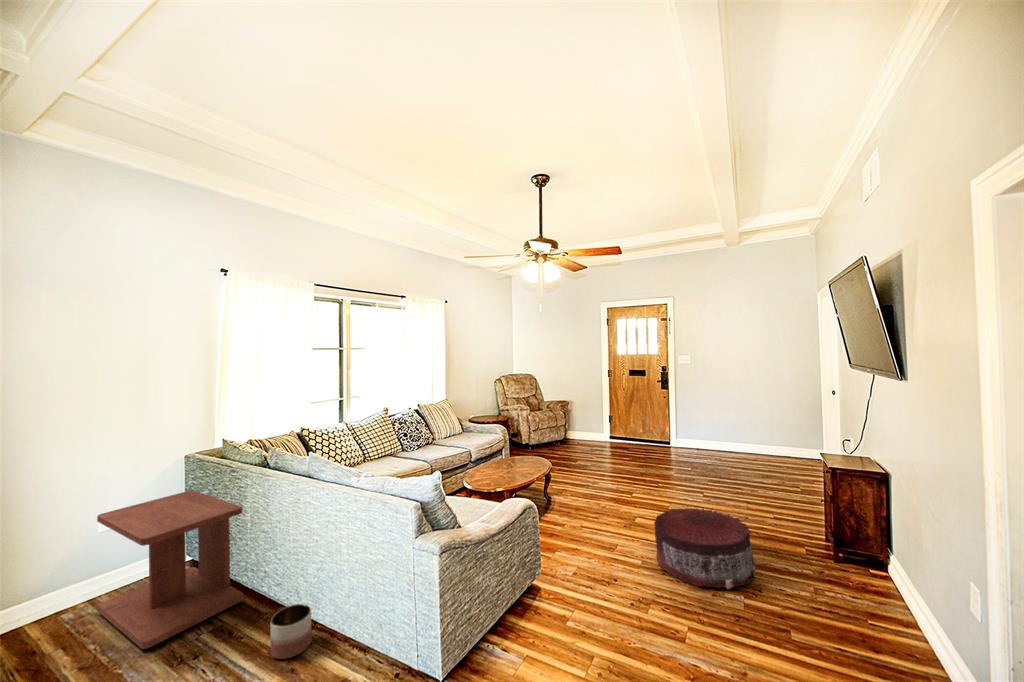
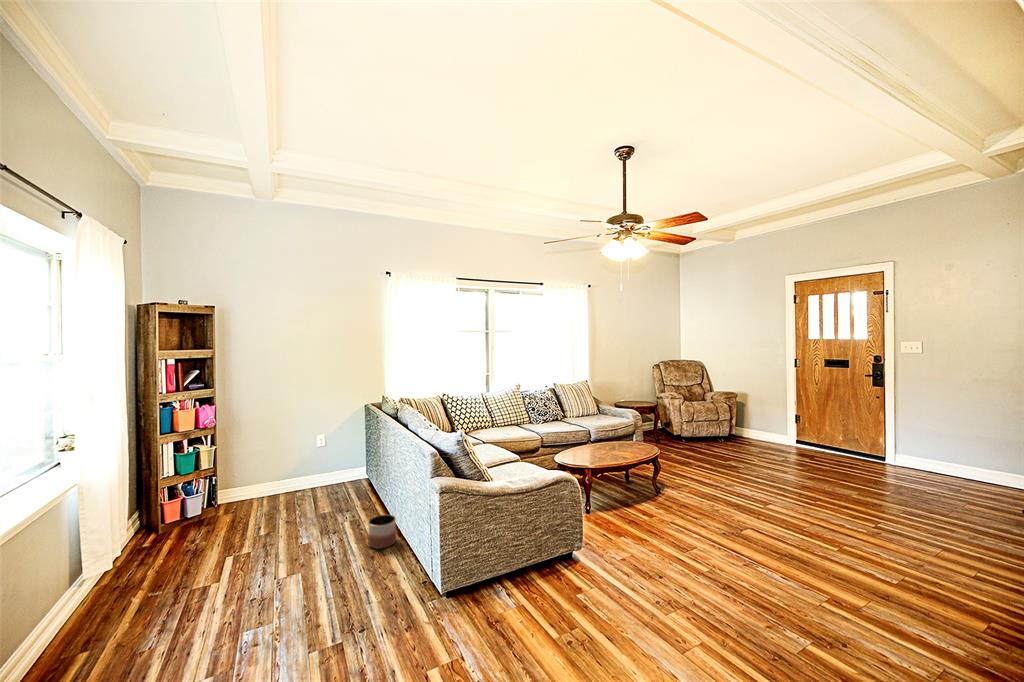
side table: present [97,490,243,649] -> none [314,429,380,520]
pouf: present [654,508,756,589] -> none [722,520,857,634]

